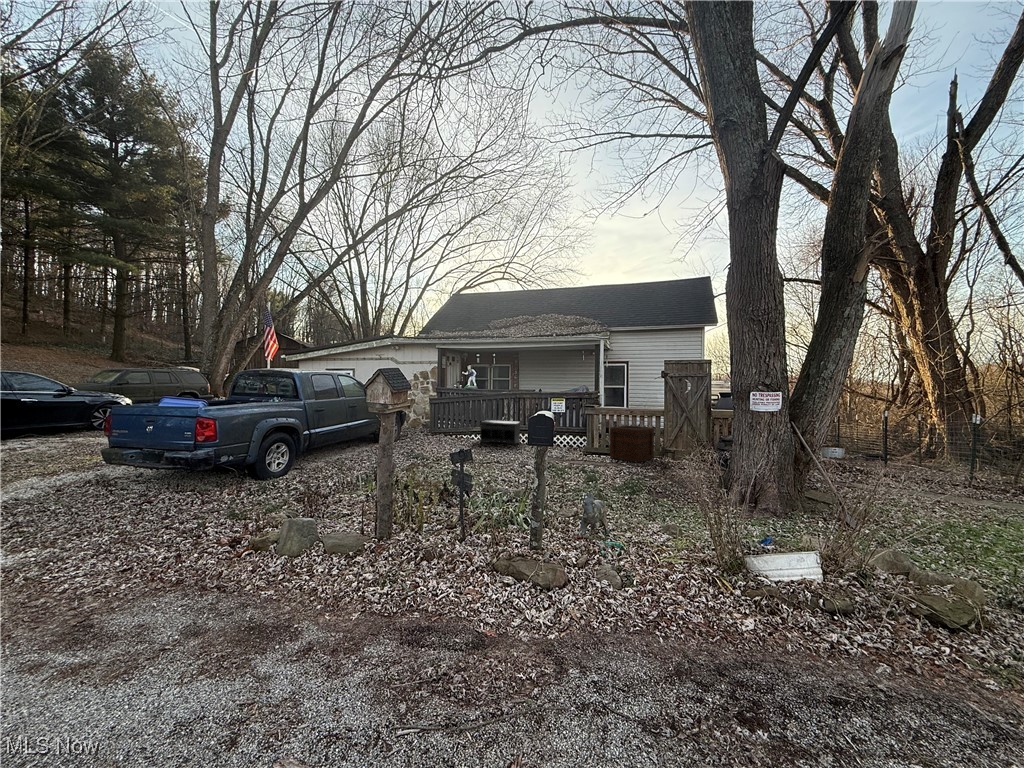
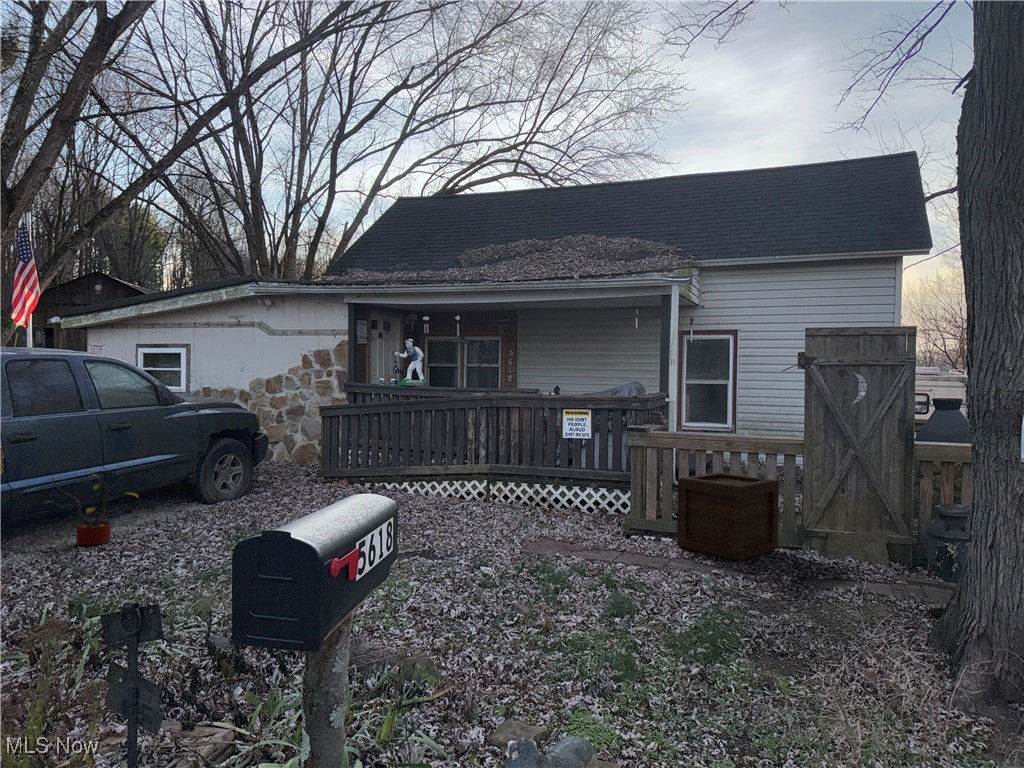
bench: present [480,420,520,444] -> none [414,453,499,505]
decorative plant: none [324,425,363,460] -> present [52,473,138,545]

